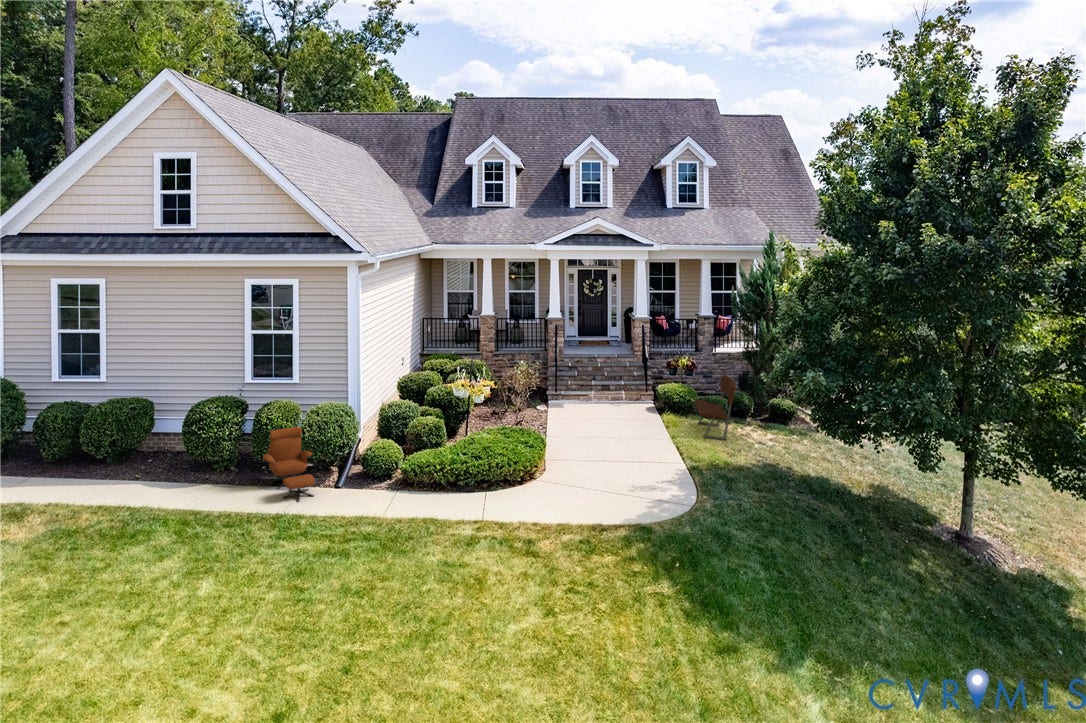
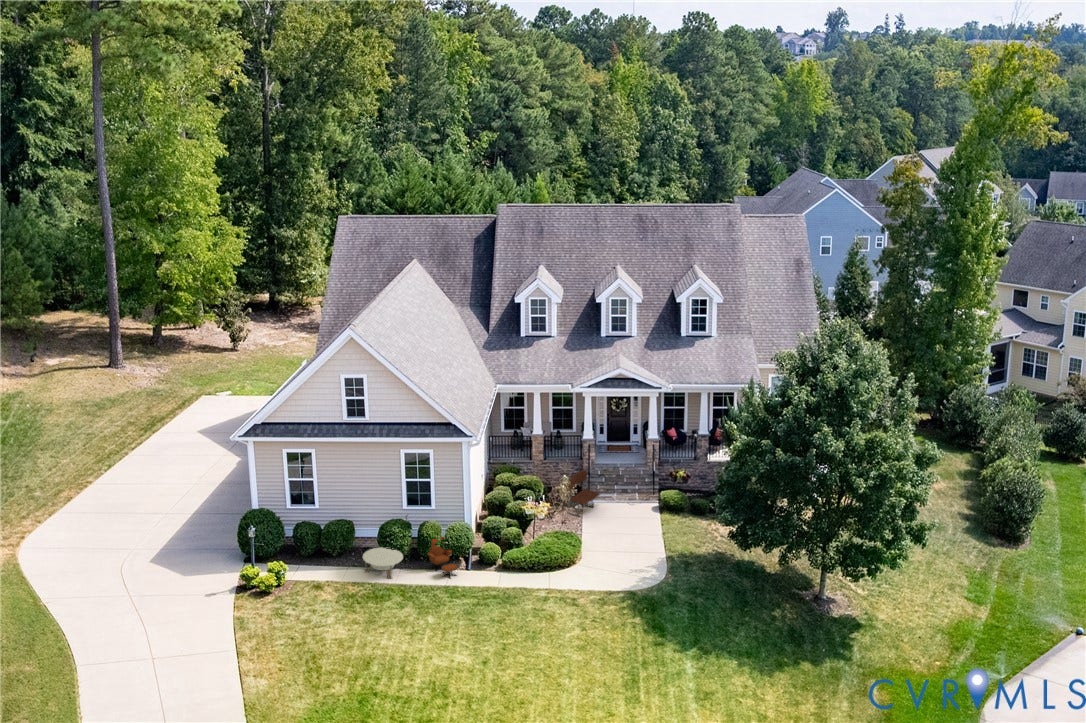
bench: present [695,375,736,440] -> present [568,470,600,517]
round table: none [125,445,213,501] -> present [363,547,403,579]

